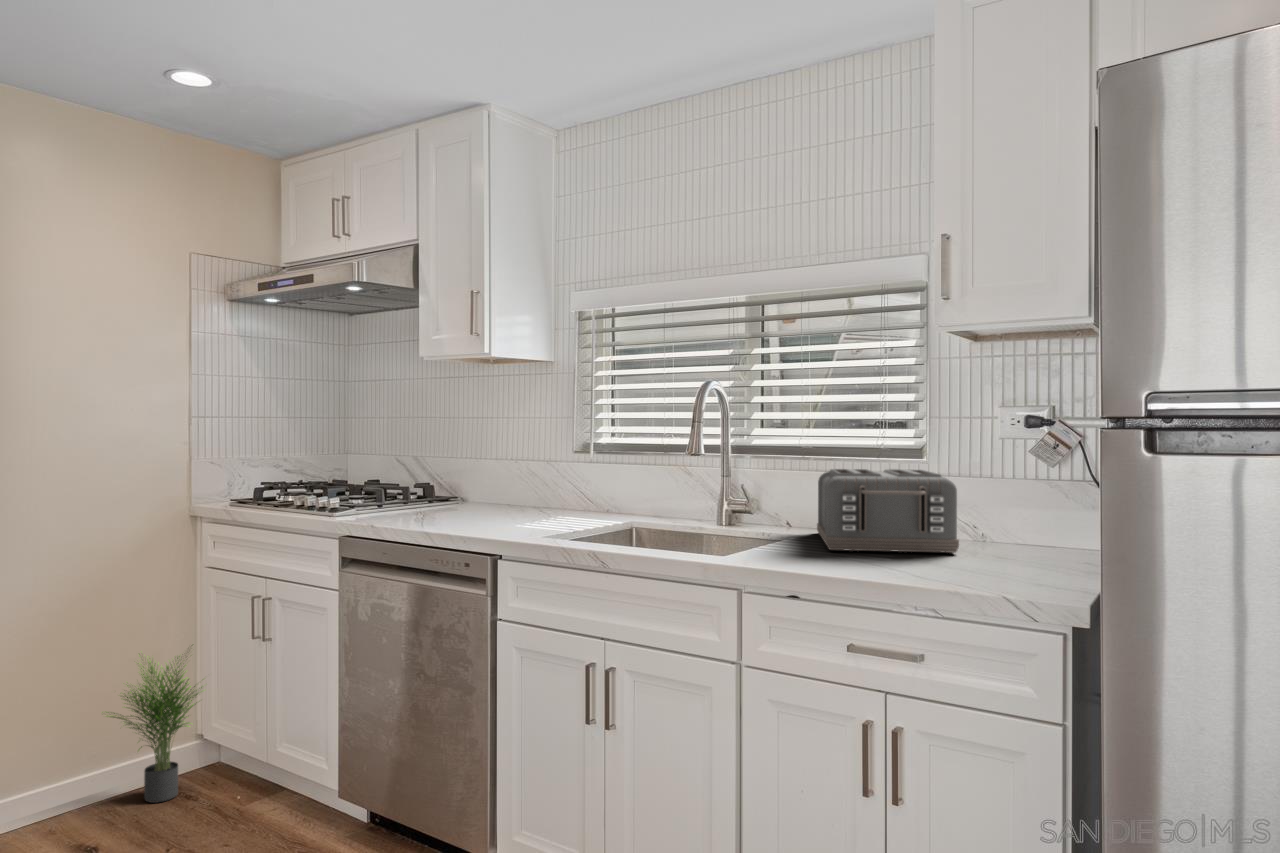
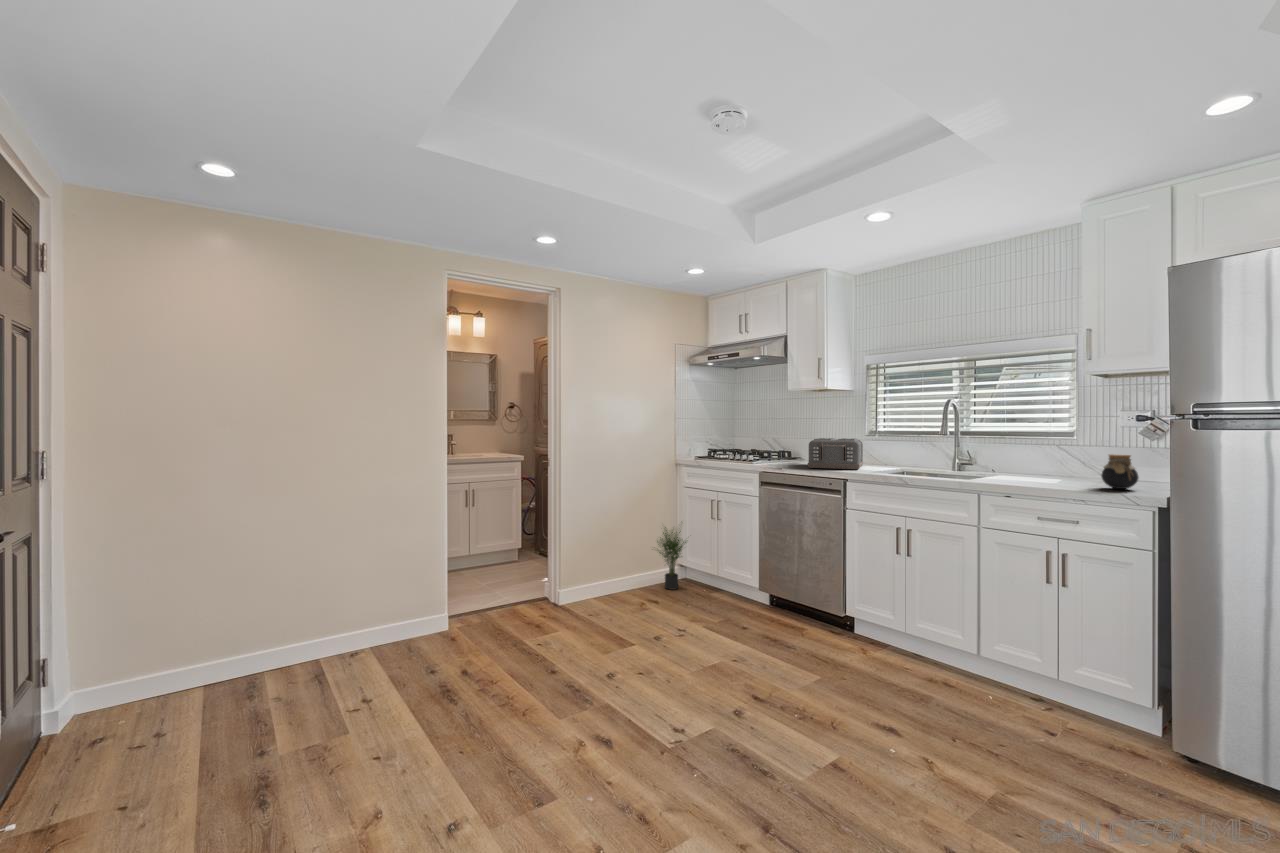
toaster: present [817,469,959,553] -> present [808,438,863,469]
jar: none [966,499,1033,575] -> present [1101,454,1139,489]

